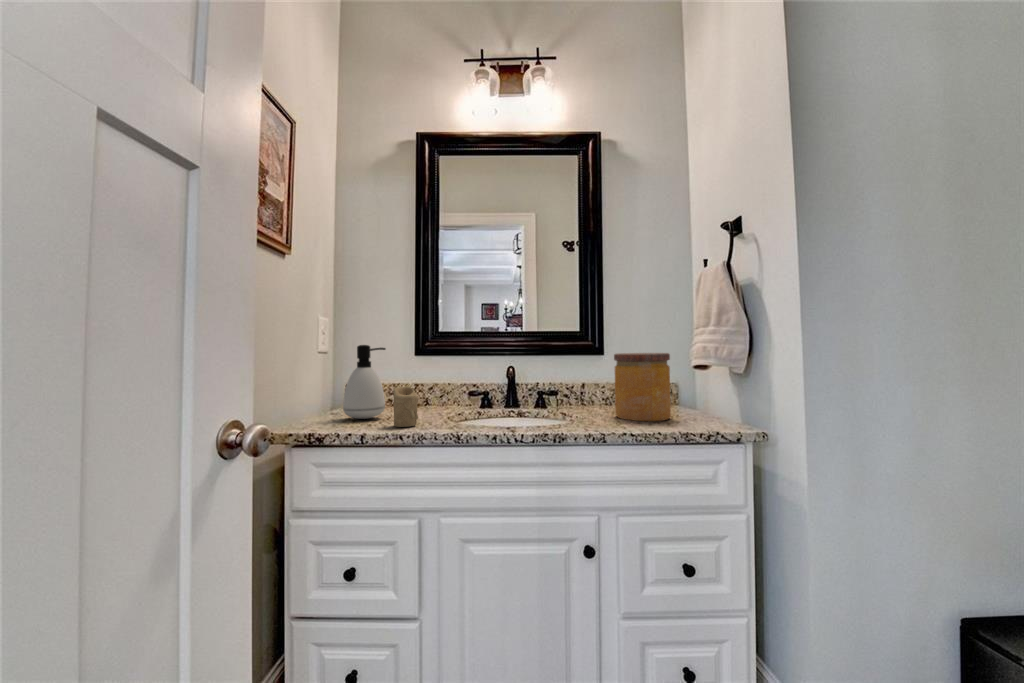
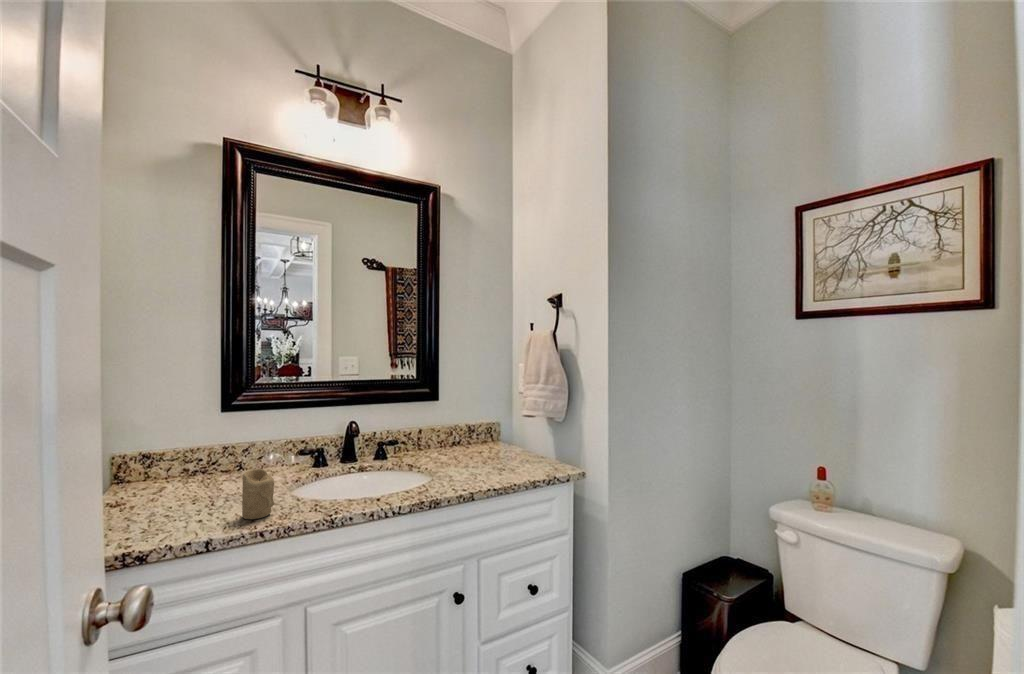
soap dispenser: present [343,345,385,419] -> none [150,418,212,513]
jar: present [614,353,671,421] -> none [463,404,510,471]

